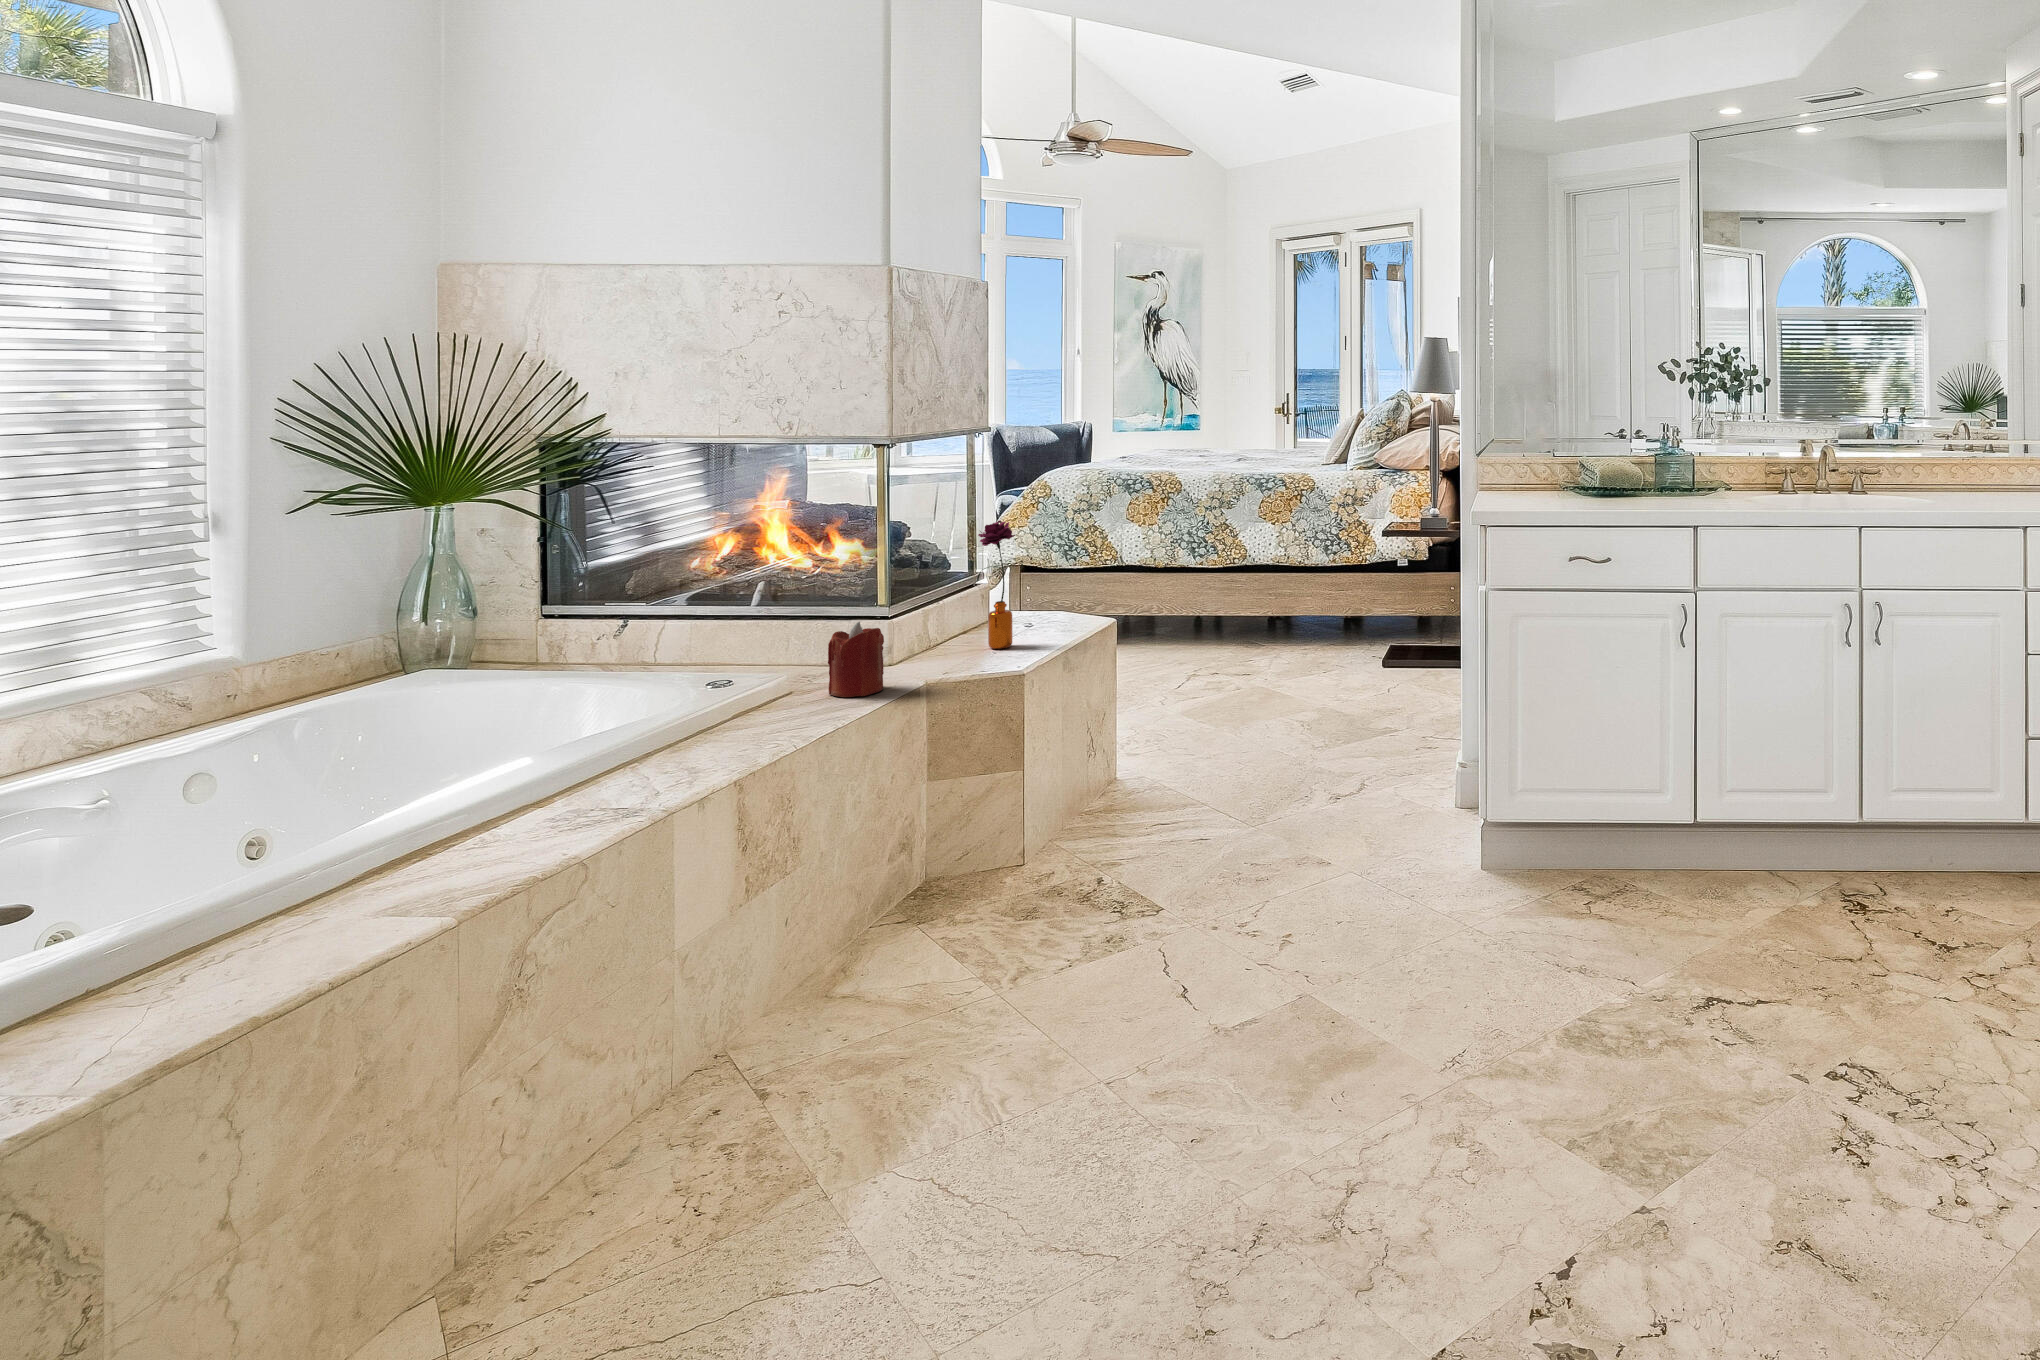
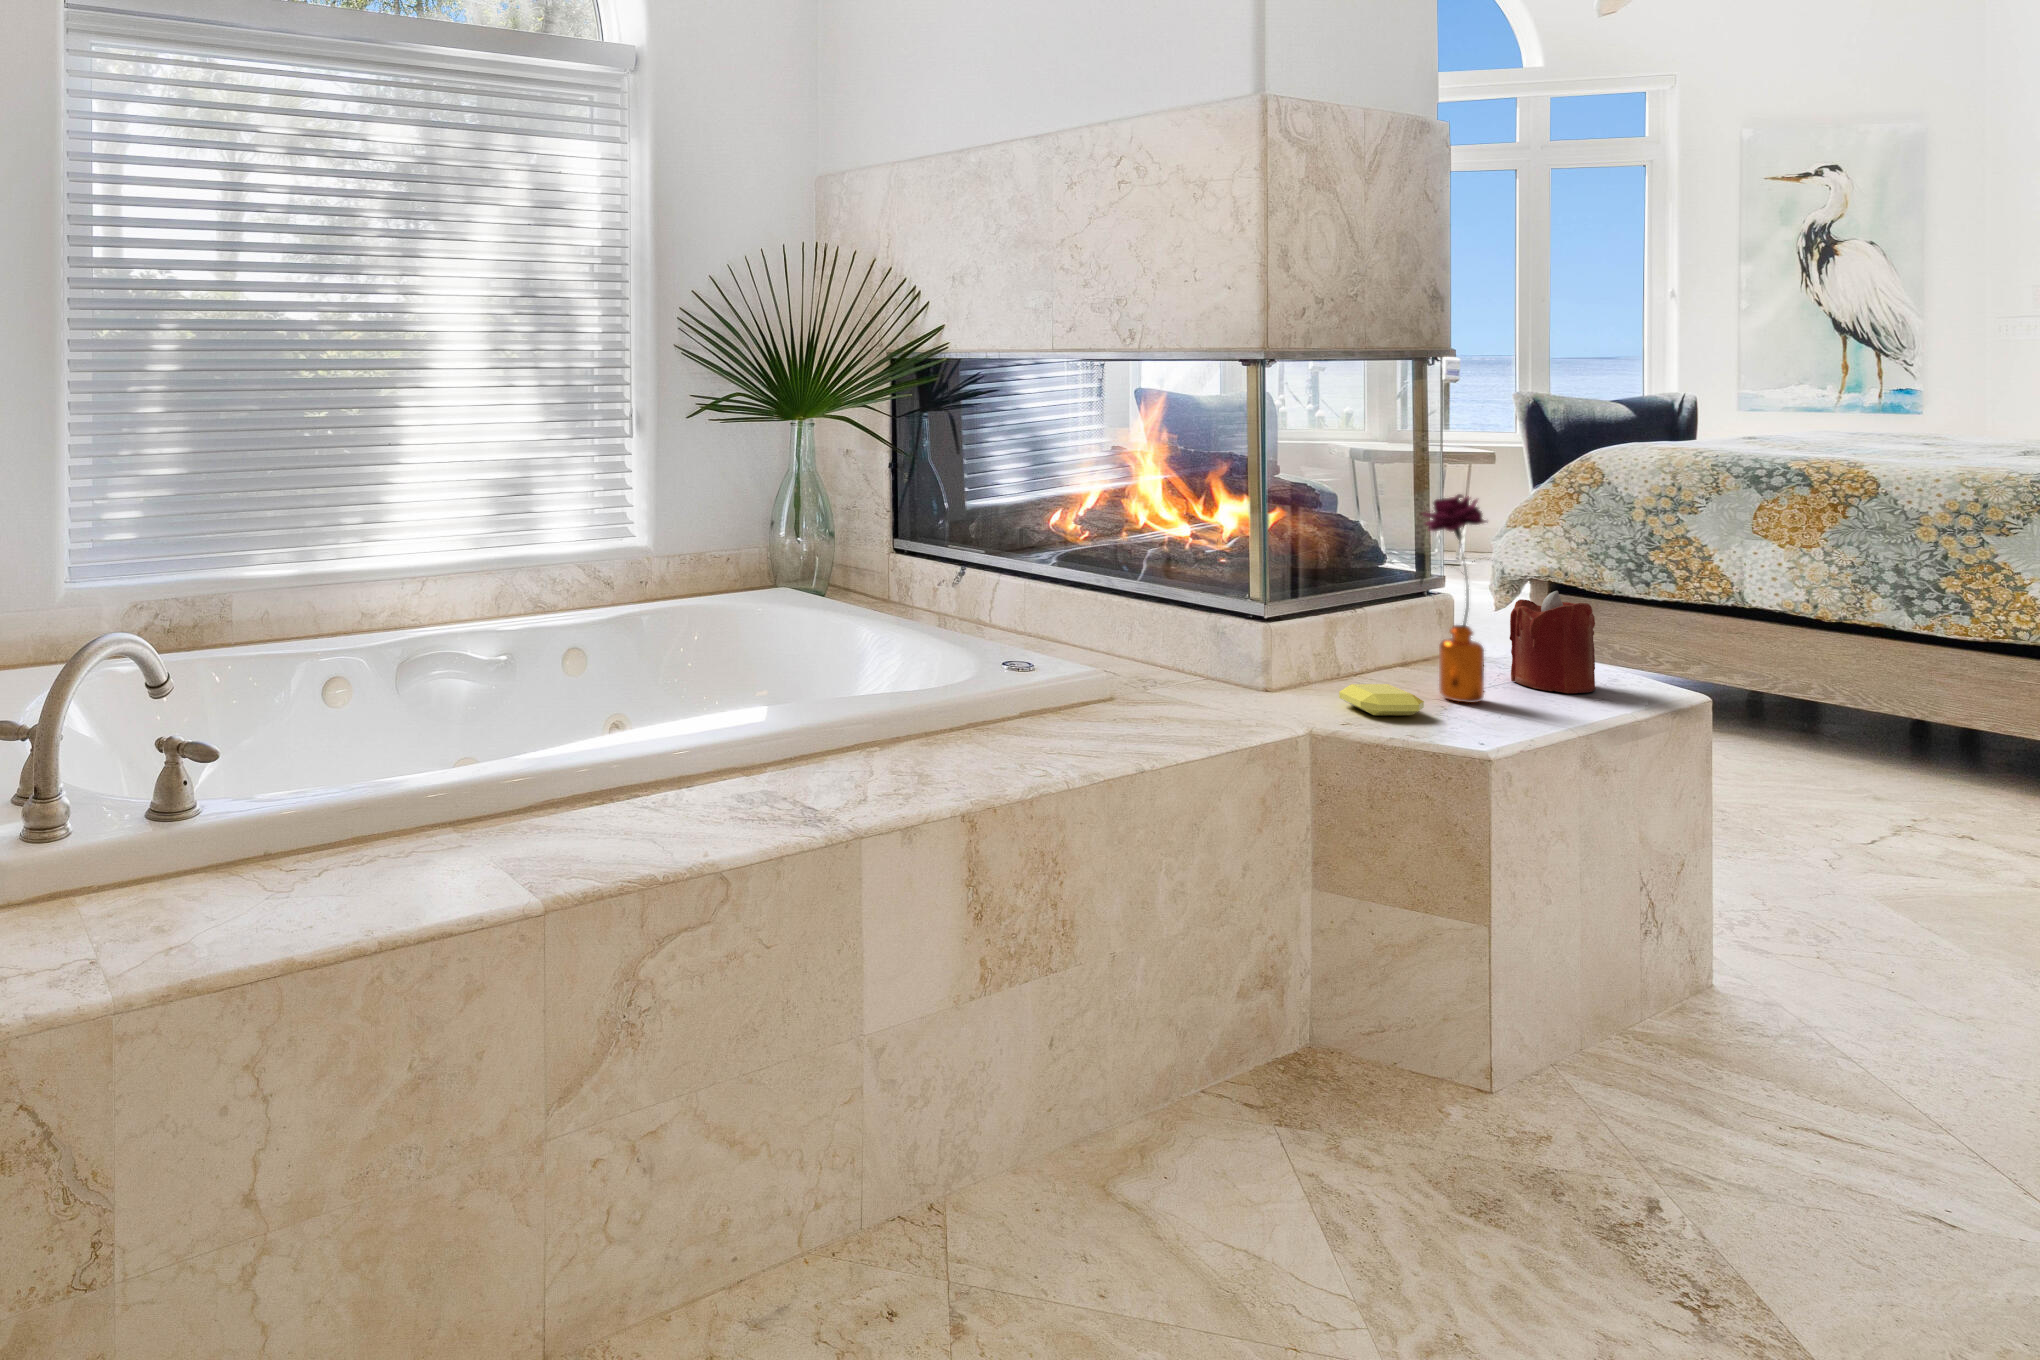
candle: present [828,622,884,697] -> present [1510,591,1595,693]
soap bar: none [935,646,983,666] -> present [1339,684,1424,715]

